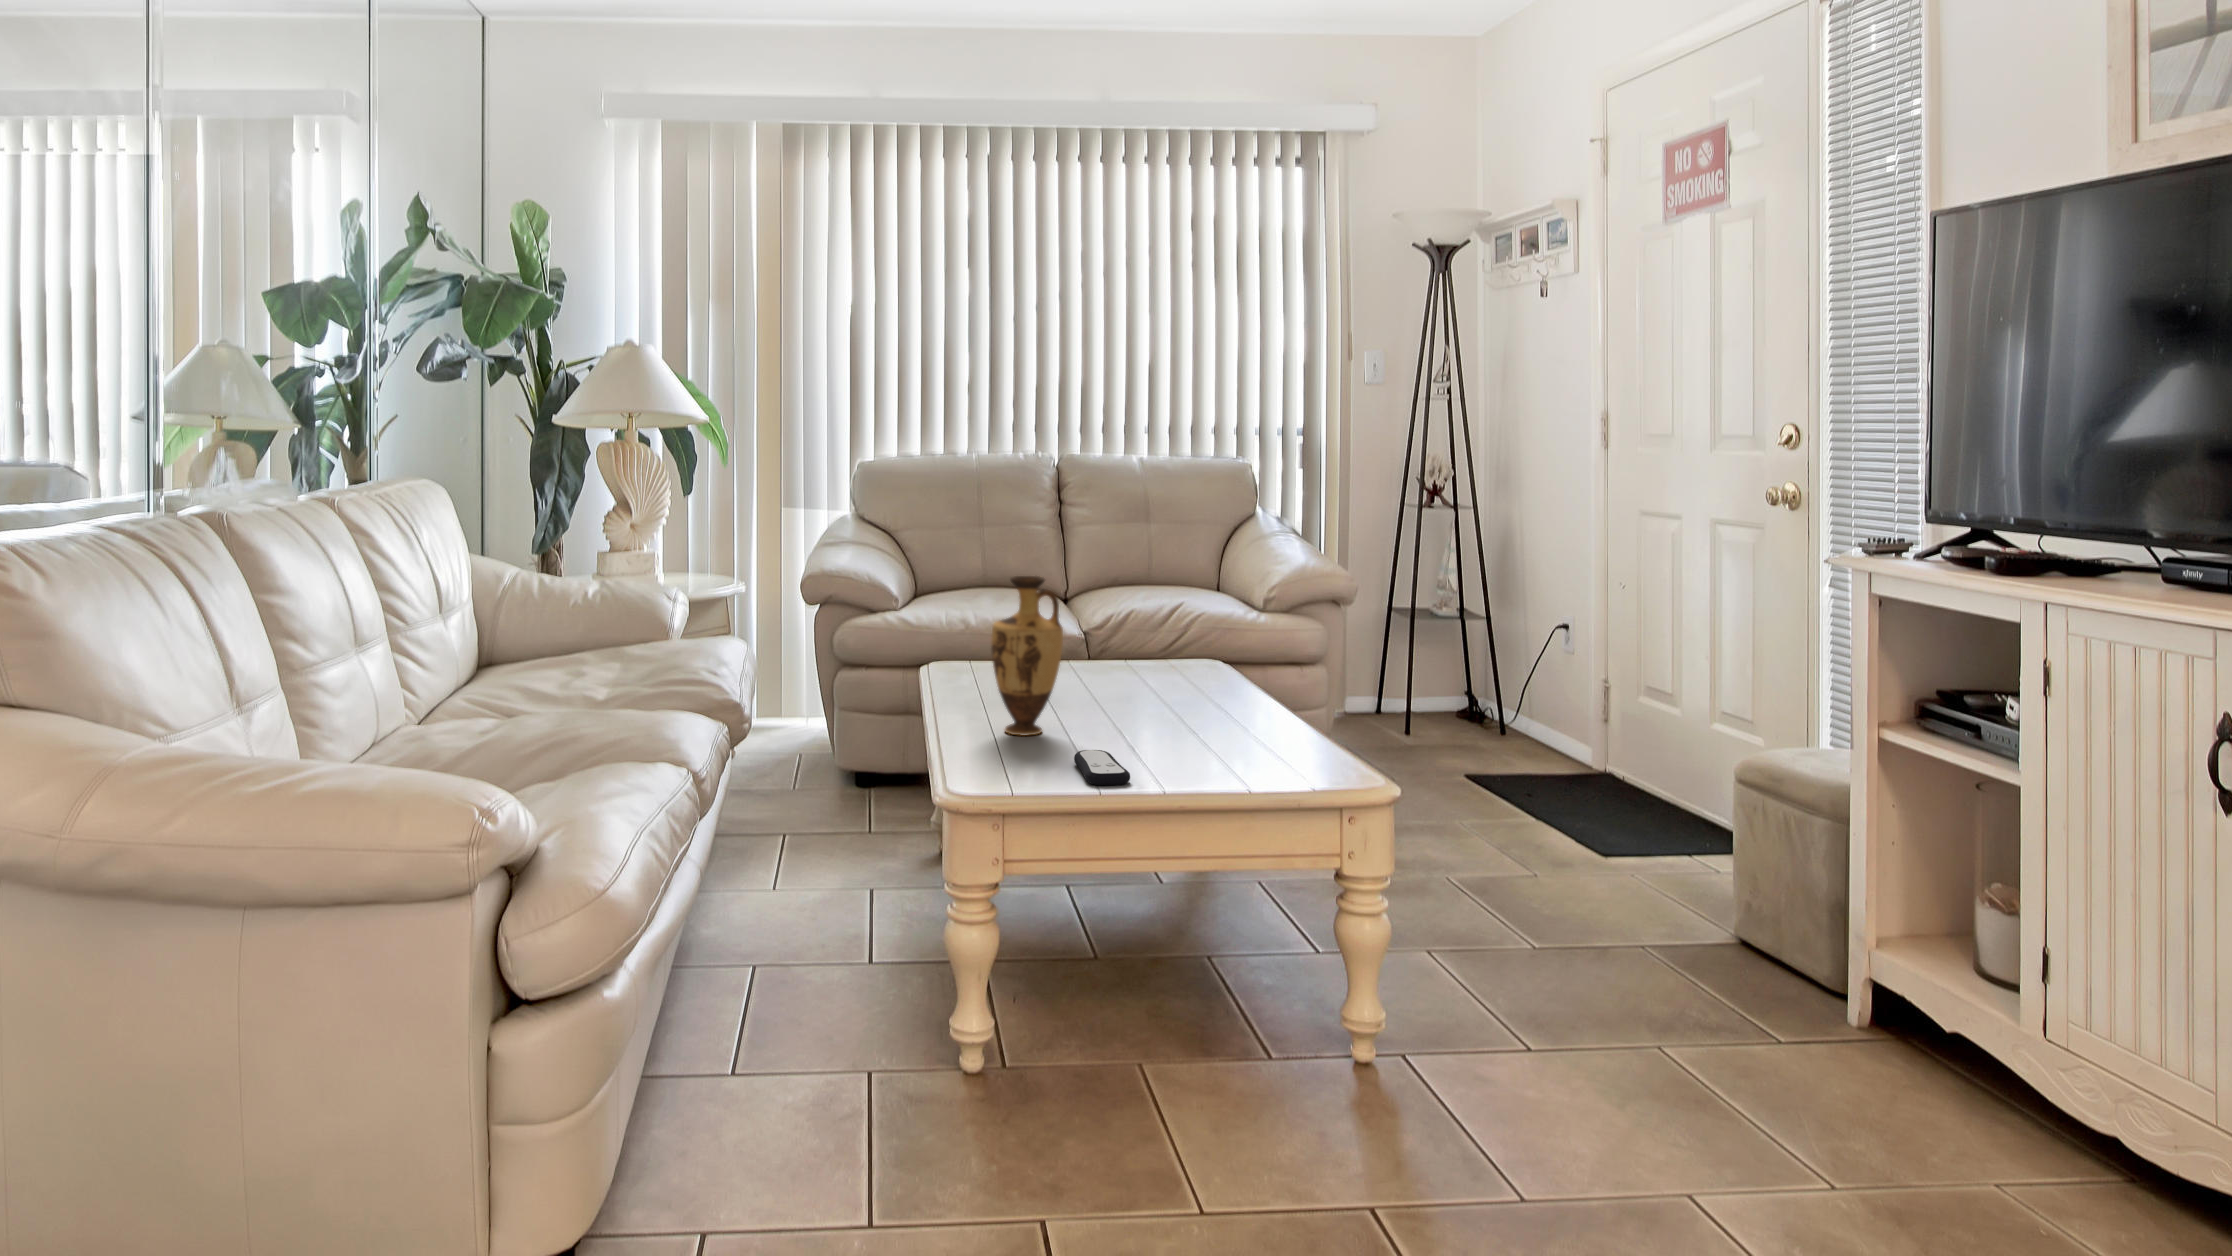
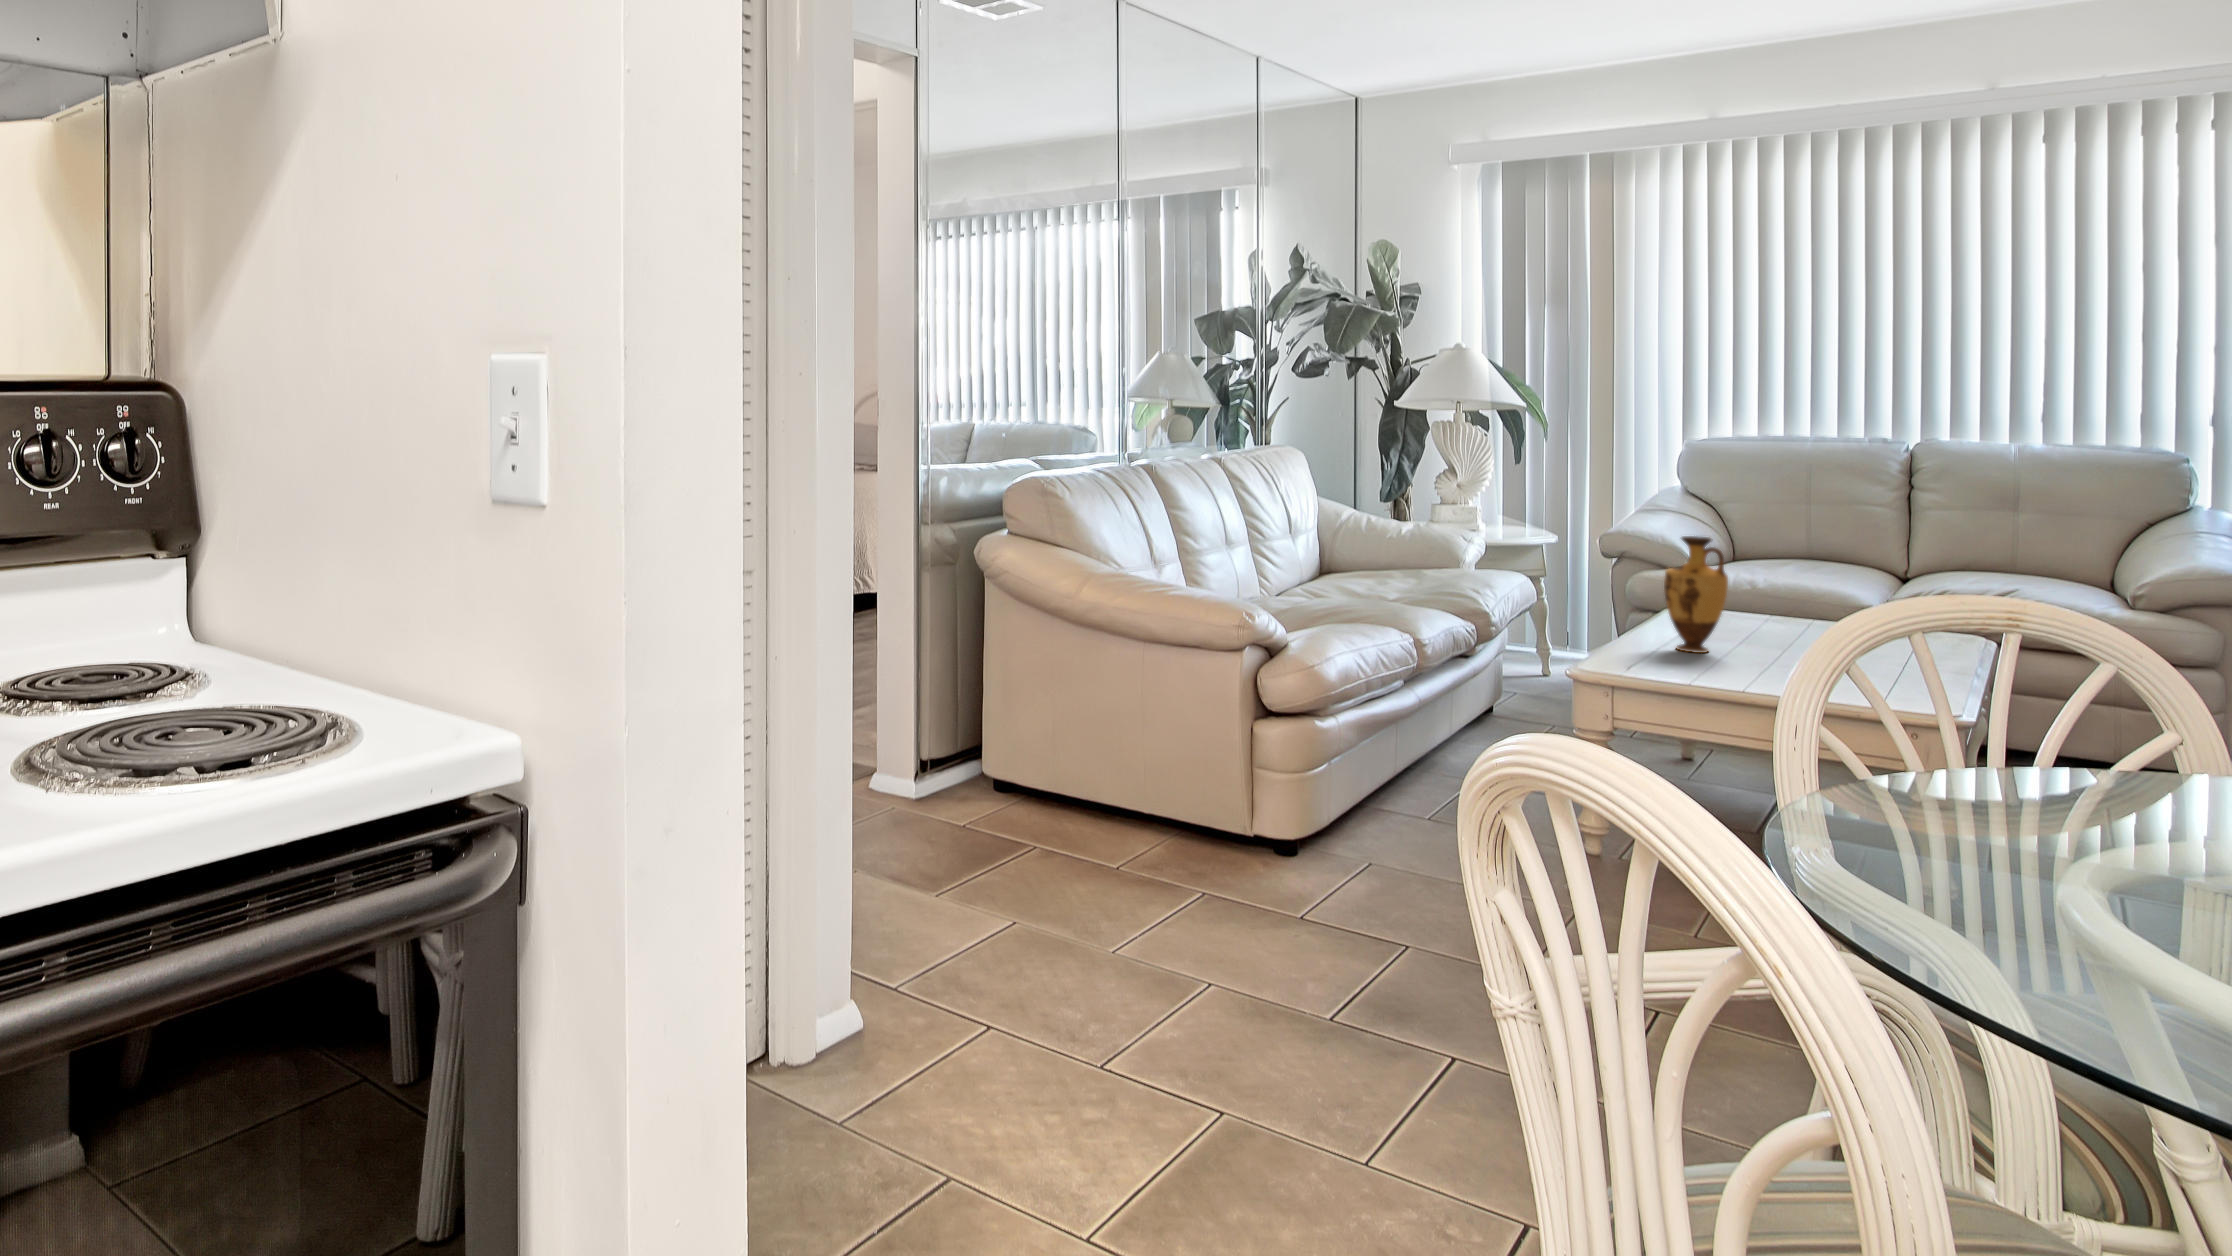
remote control: present [1074,750,1130,785] -> none [1694,660,1735,681]

